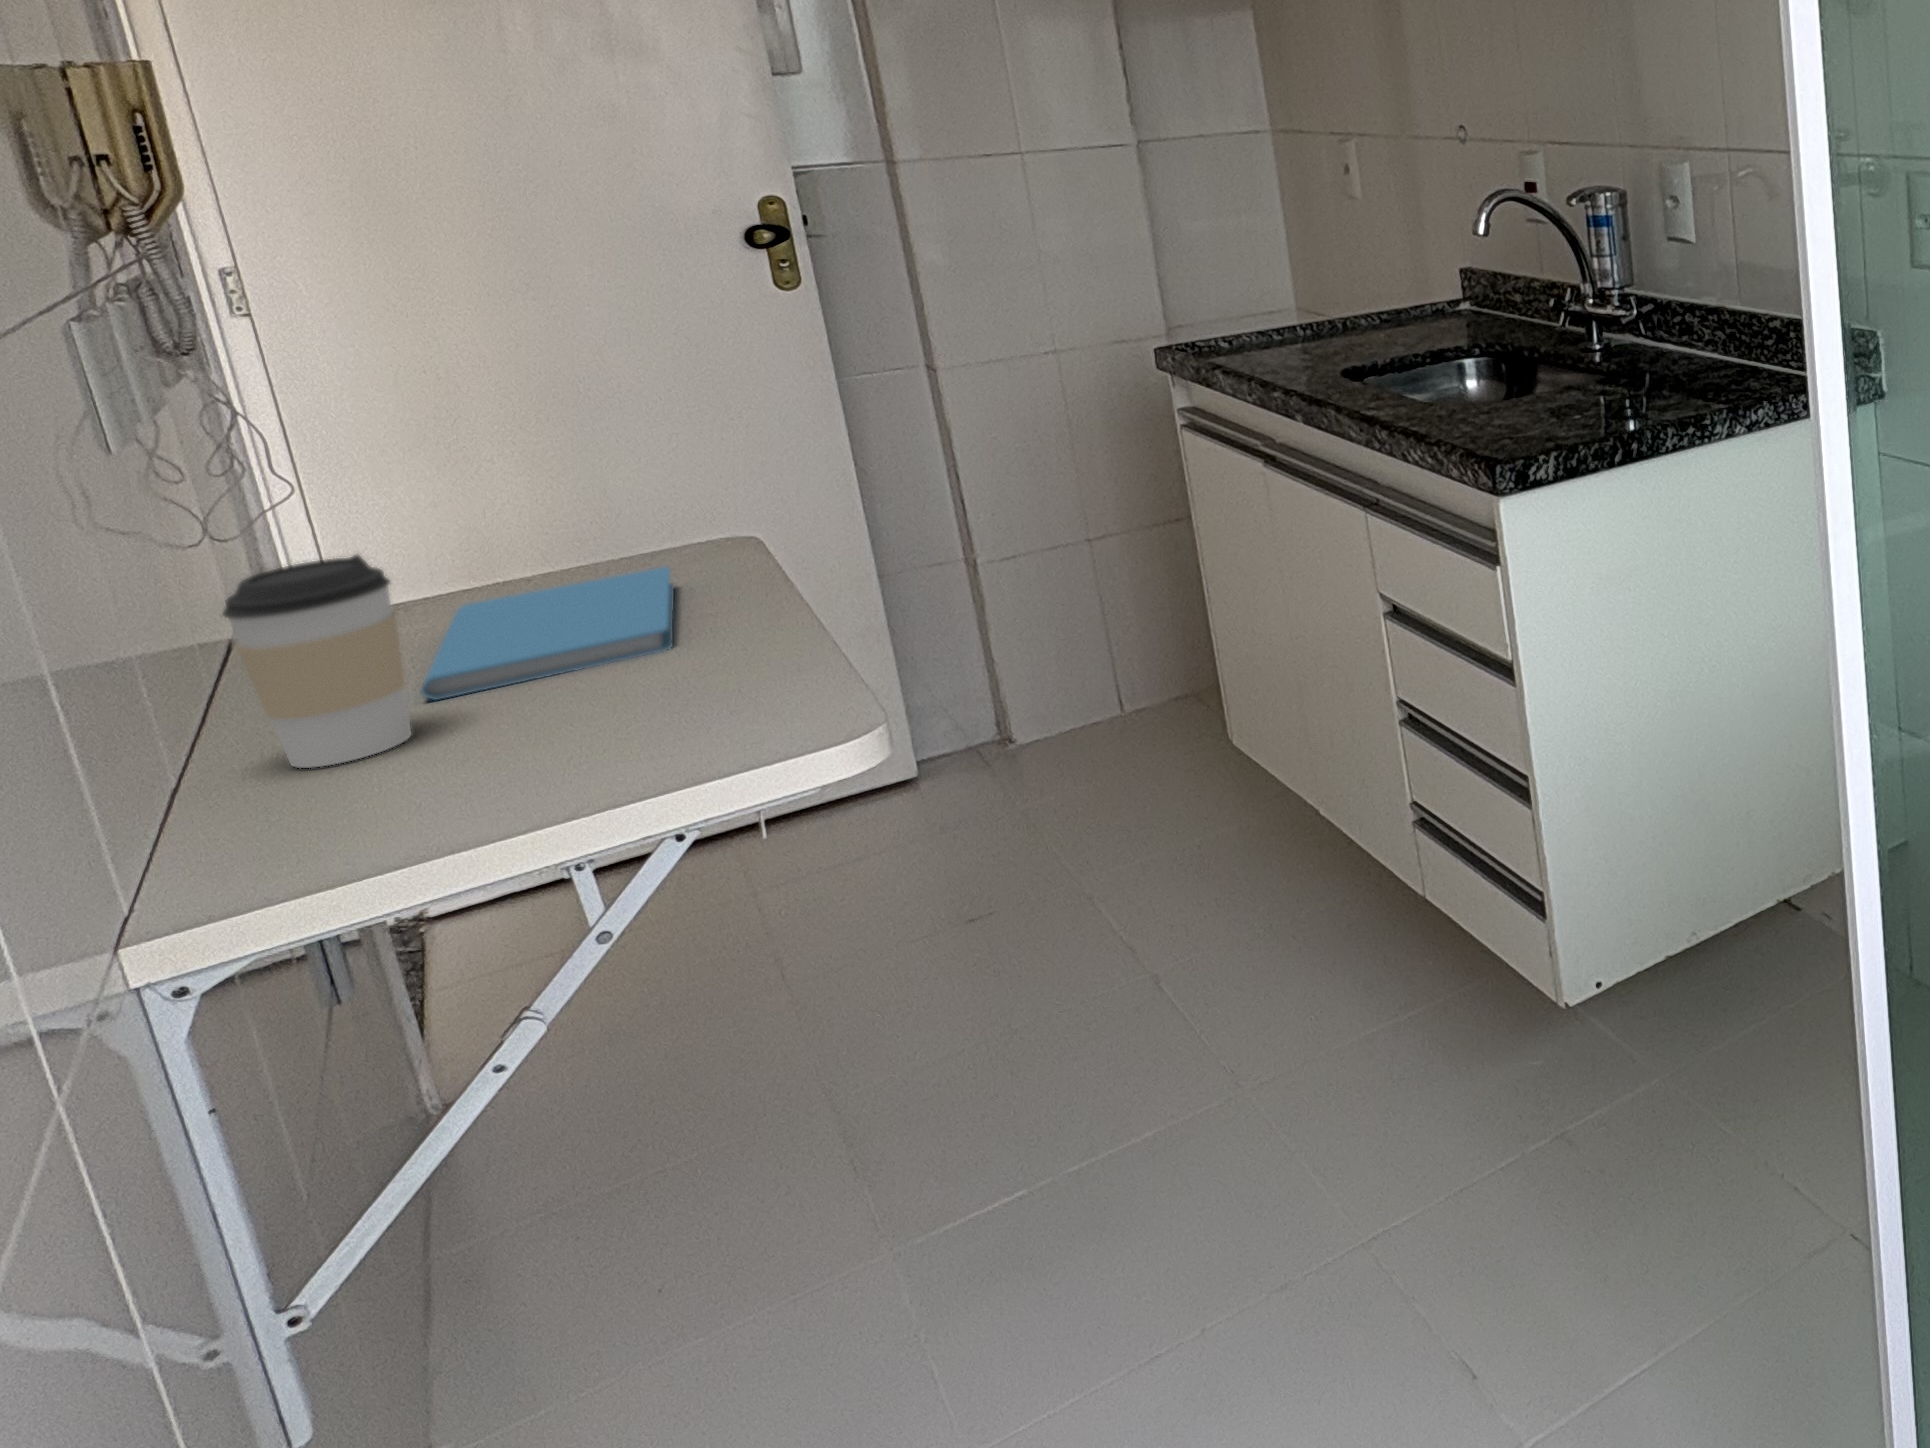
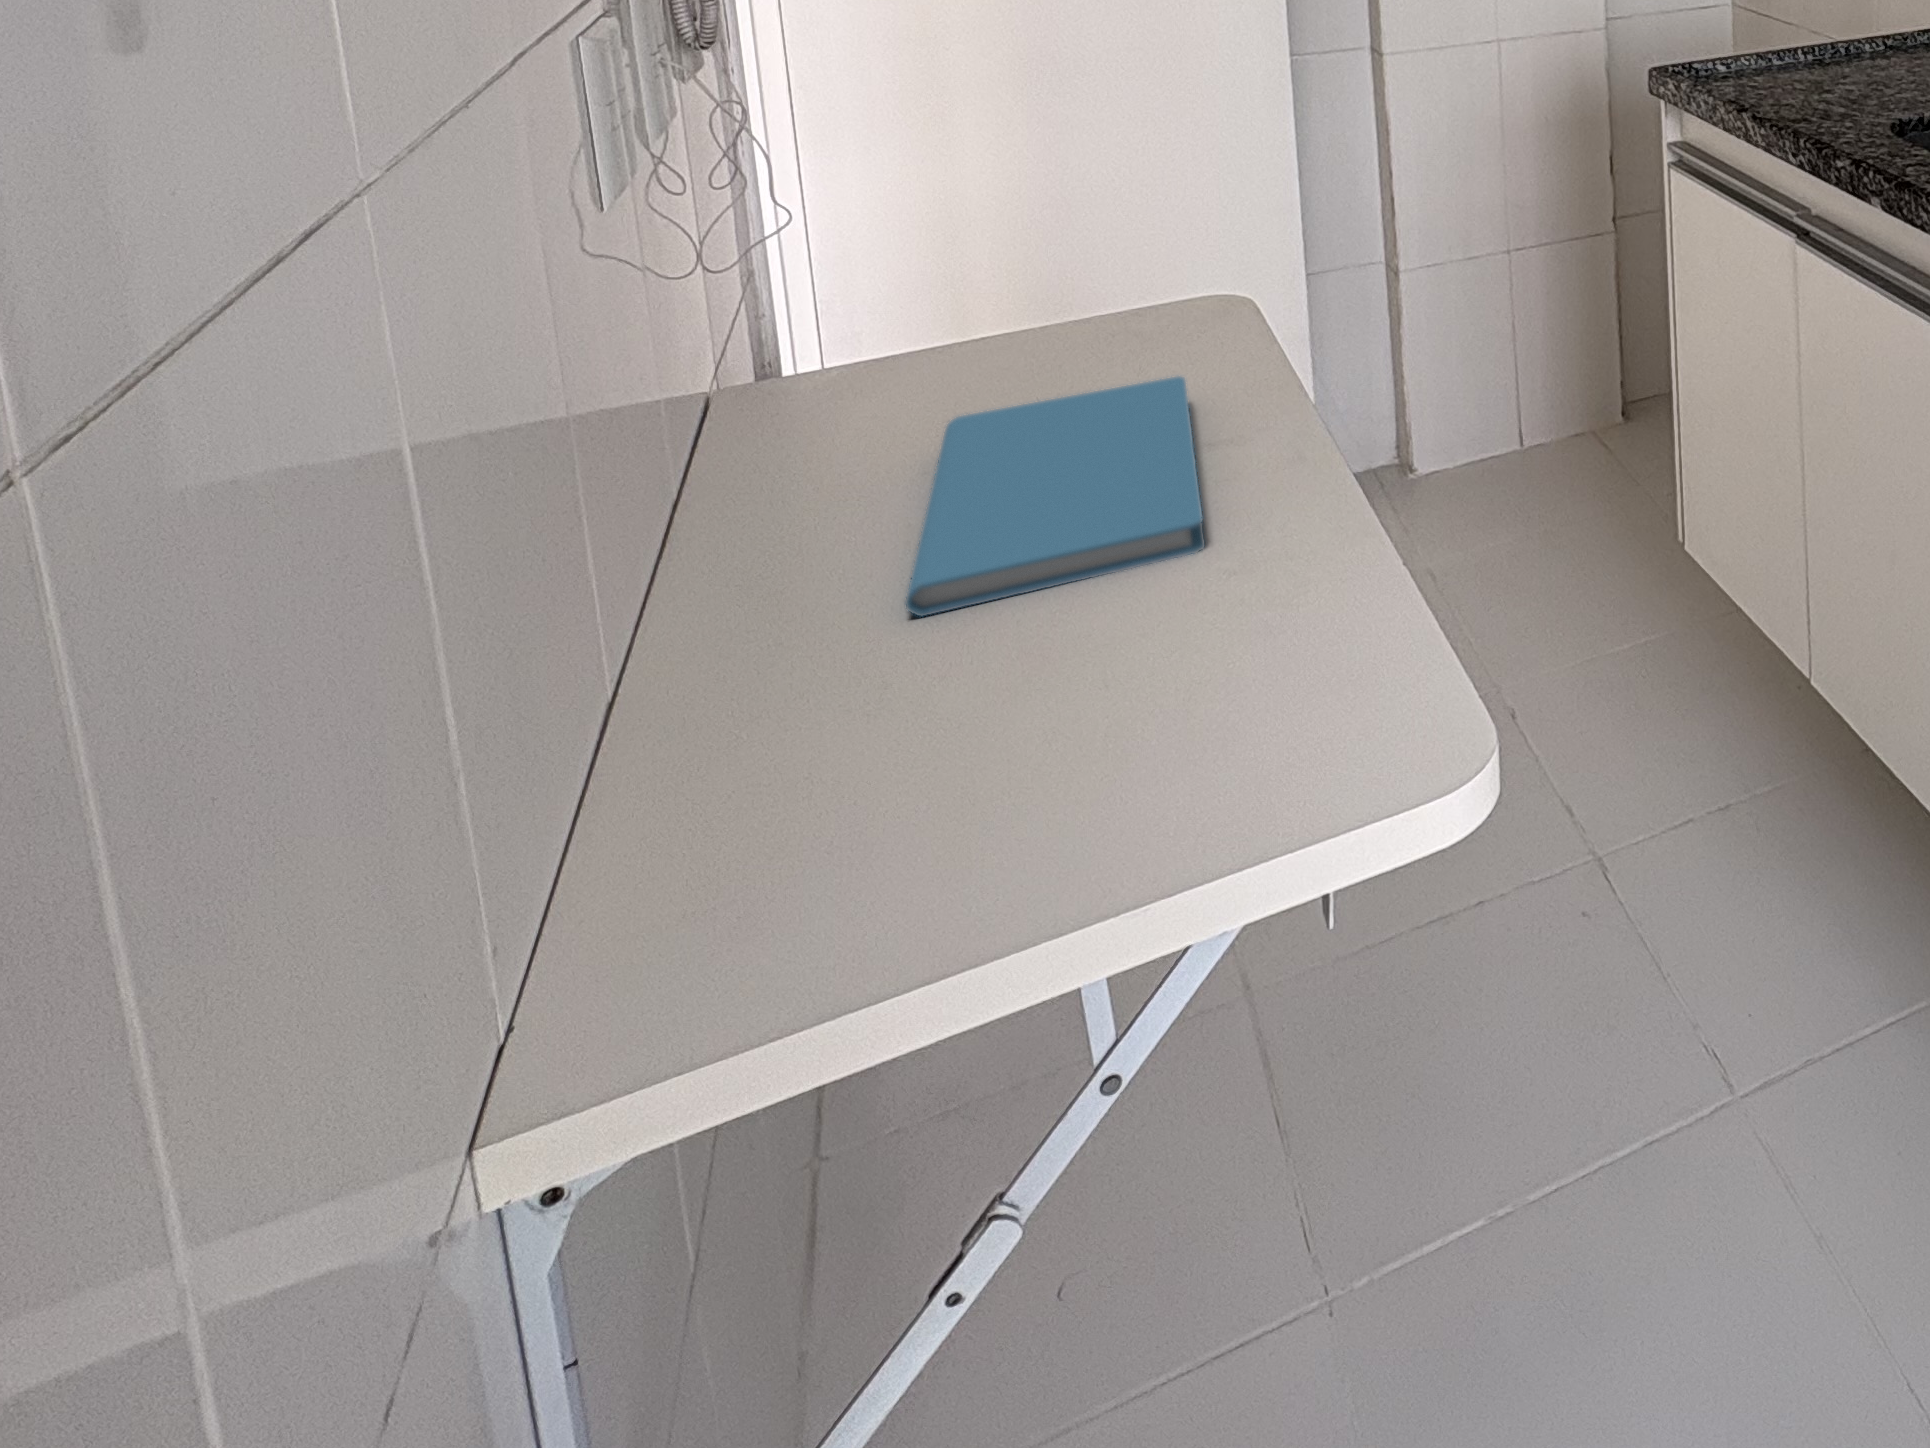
coffee cup: present [223,555,411,768] -> none [678,437,891,771]

